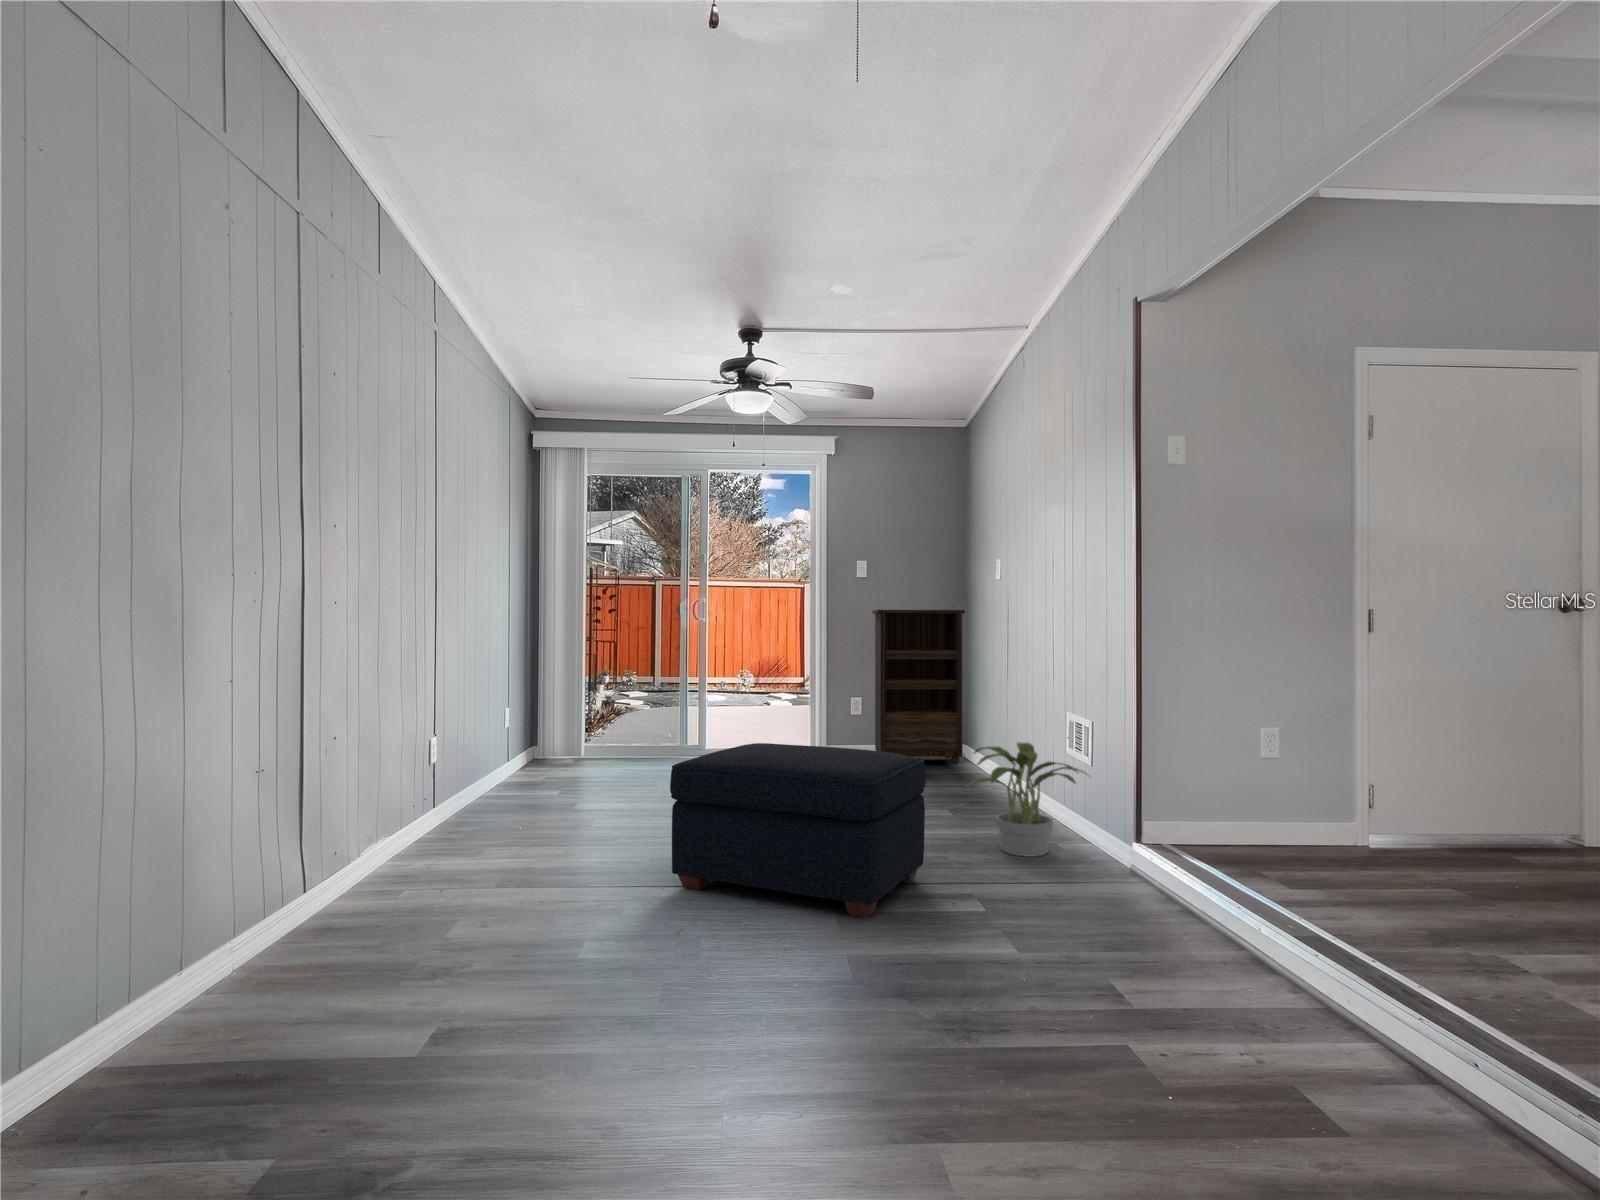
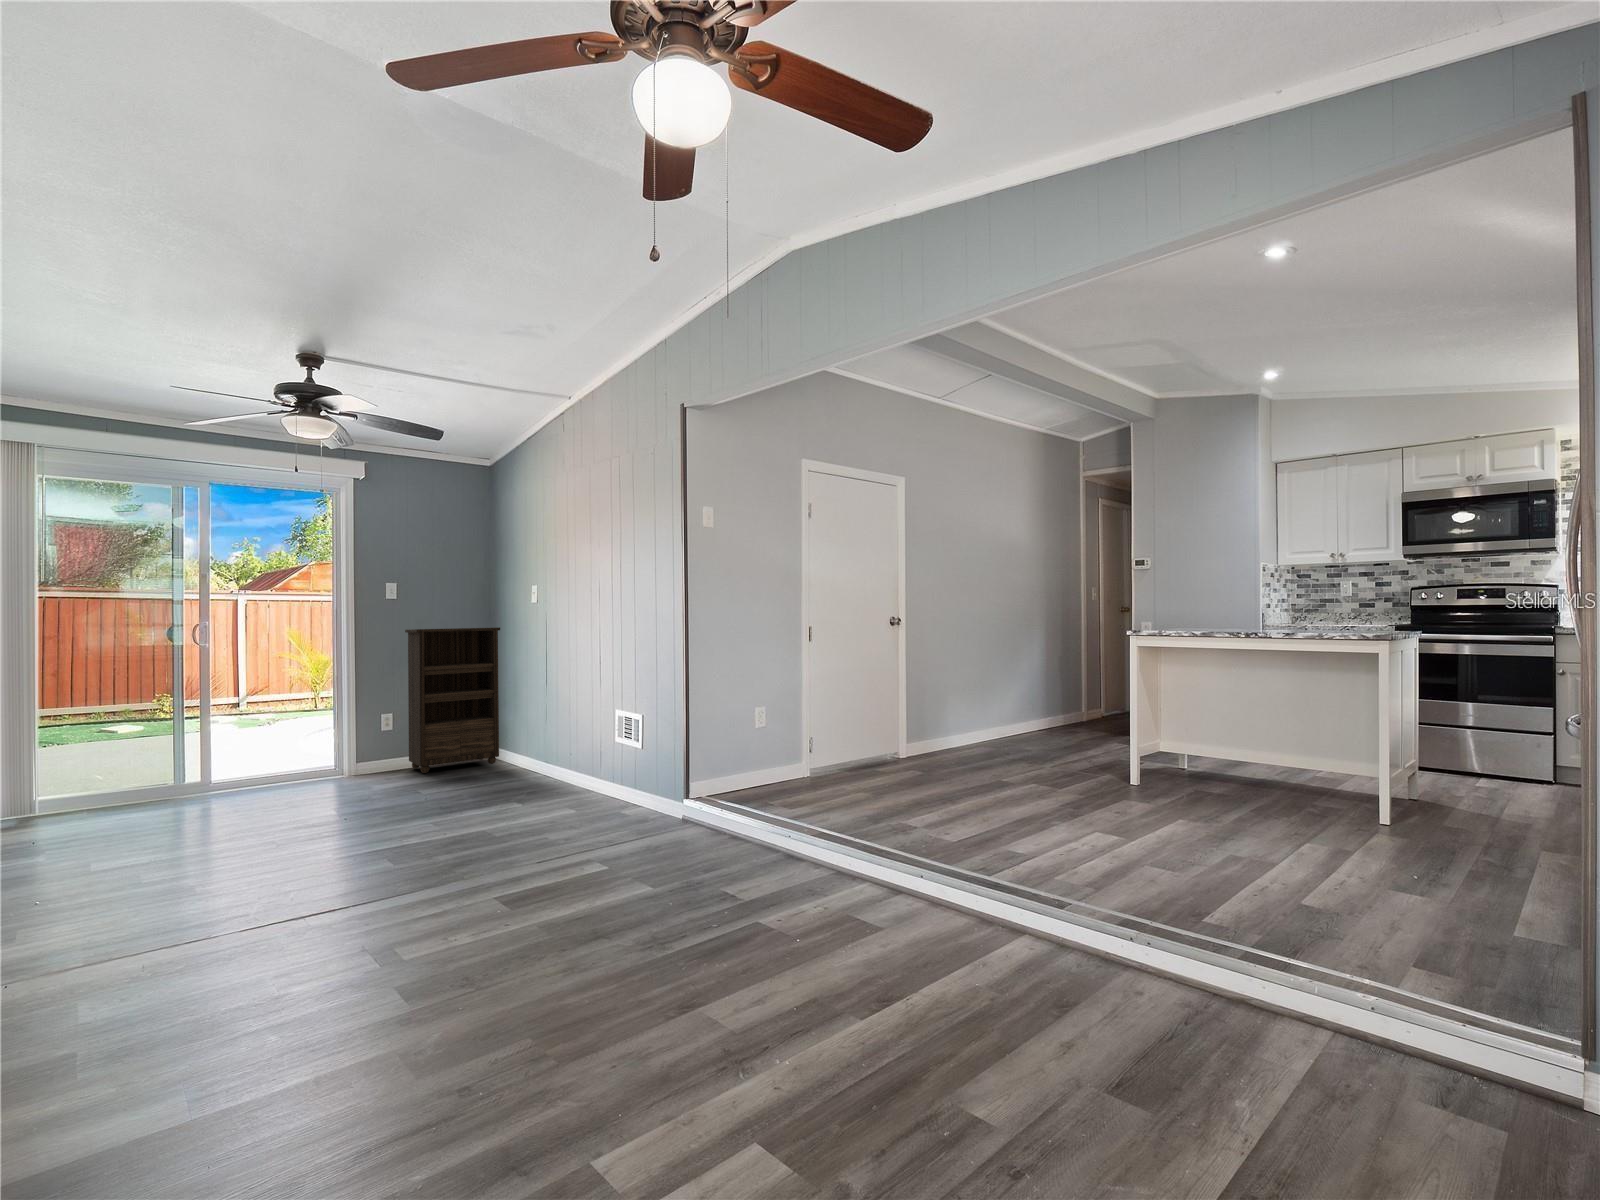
ottoman: present [670,743,926,918] -> none [298,758,543,917]
potted plant: present [964,743,1084,857] -> none [553,736,651,826]

